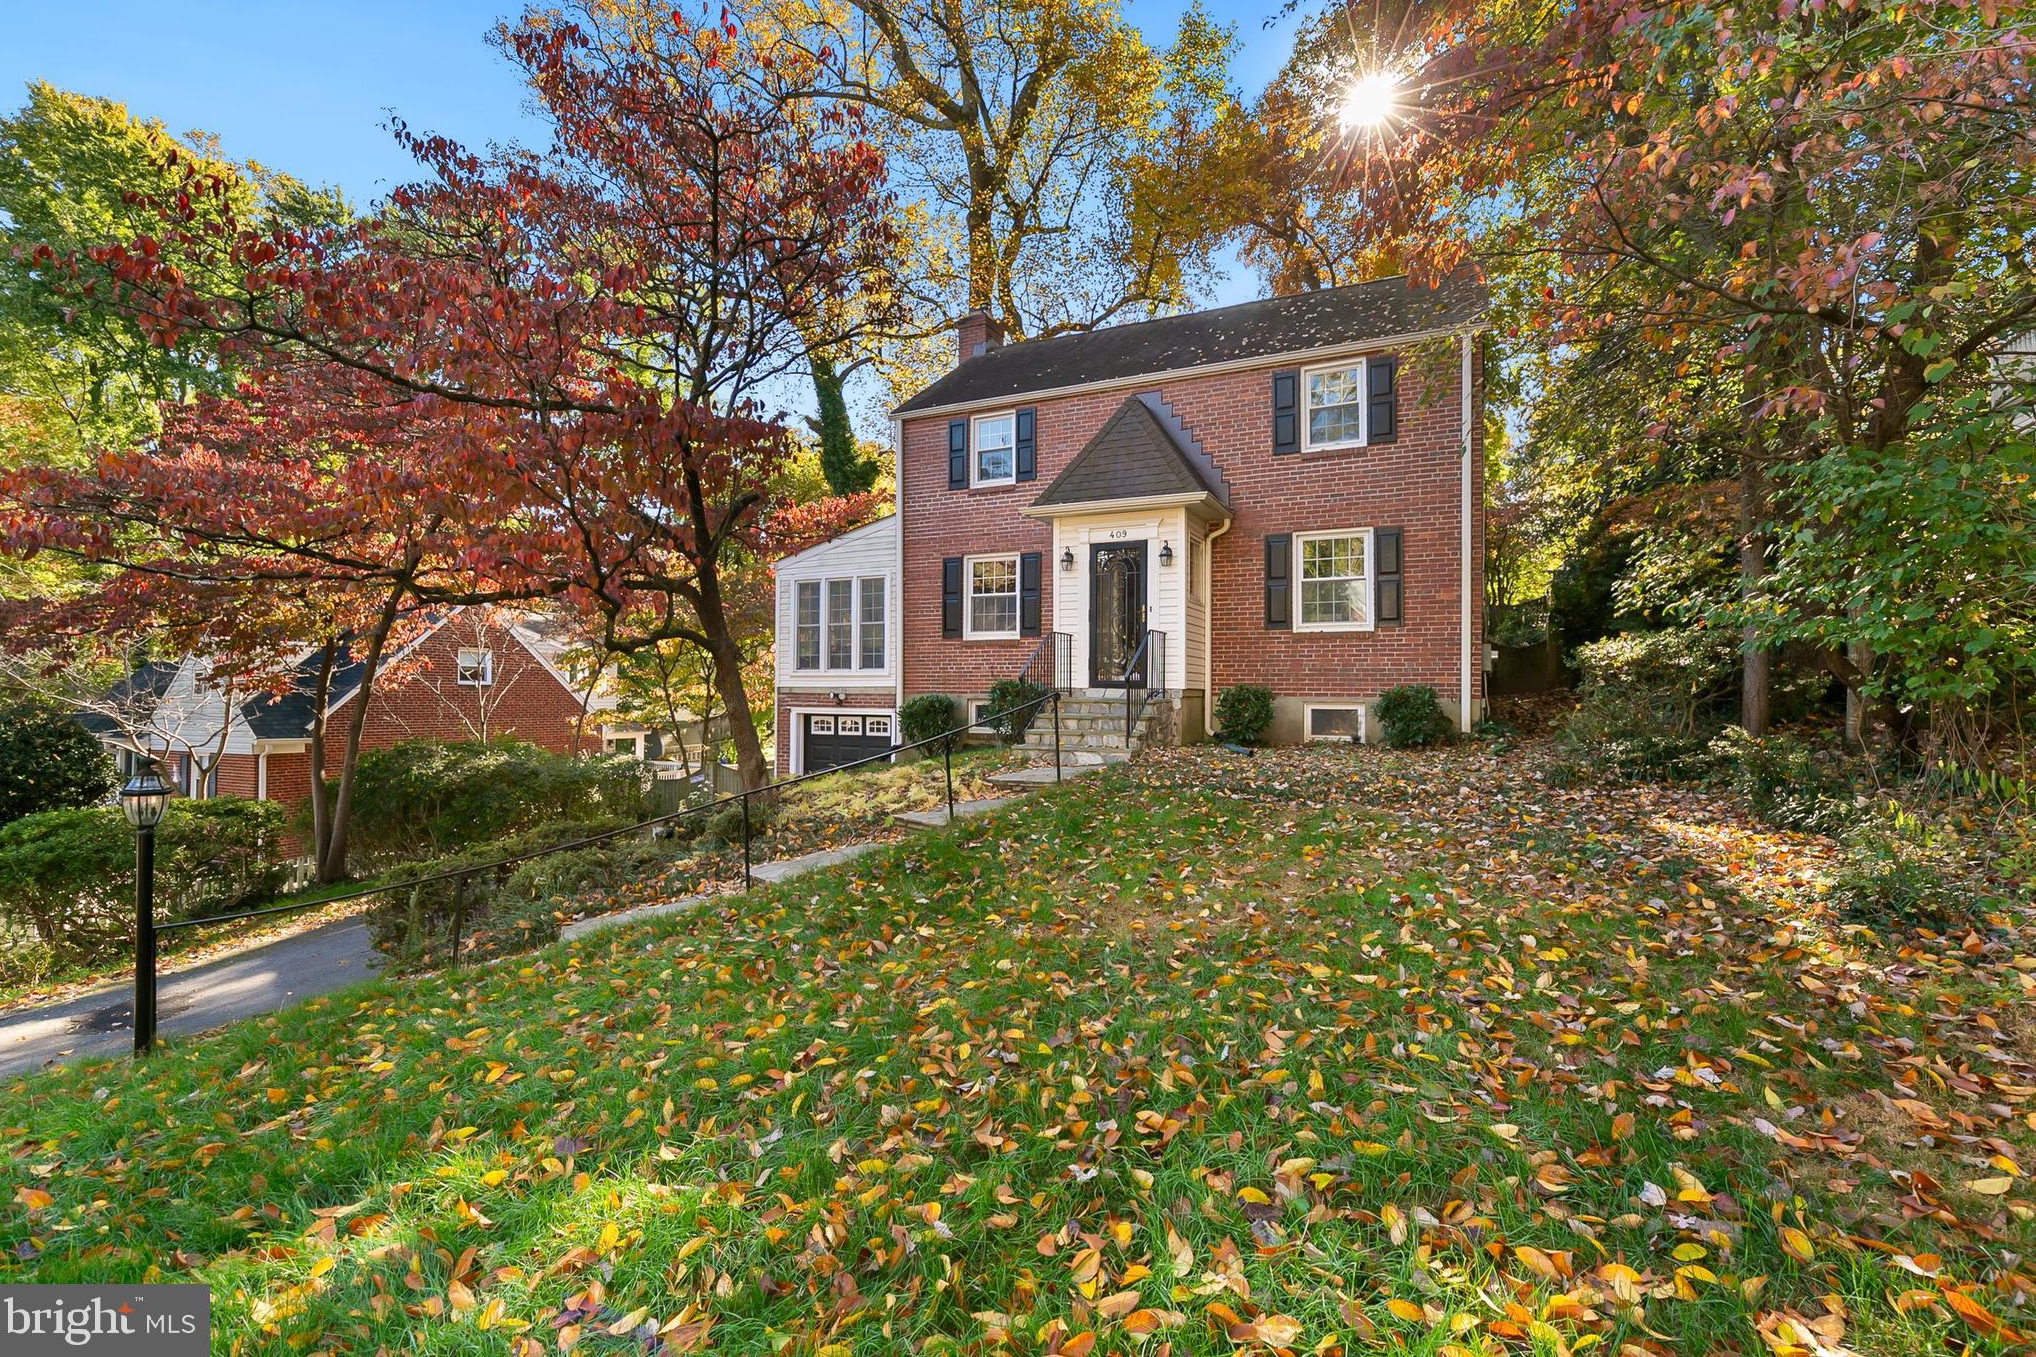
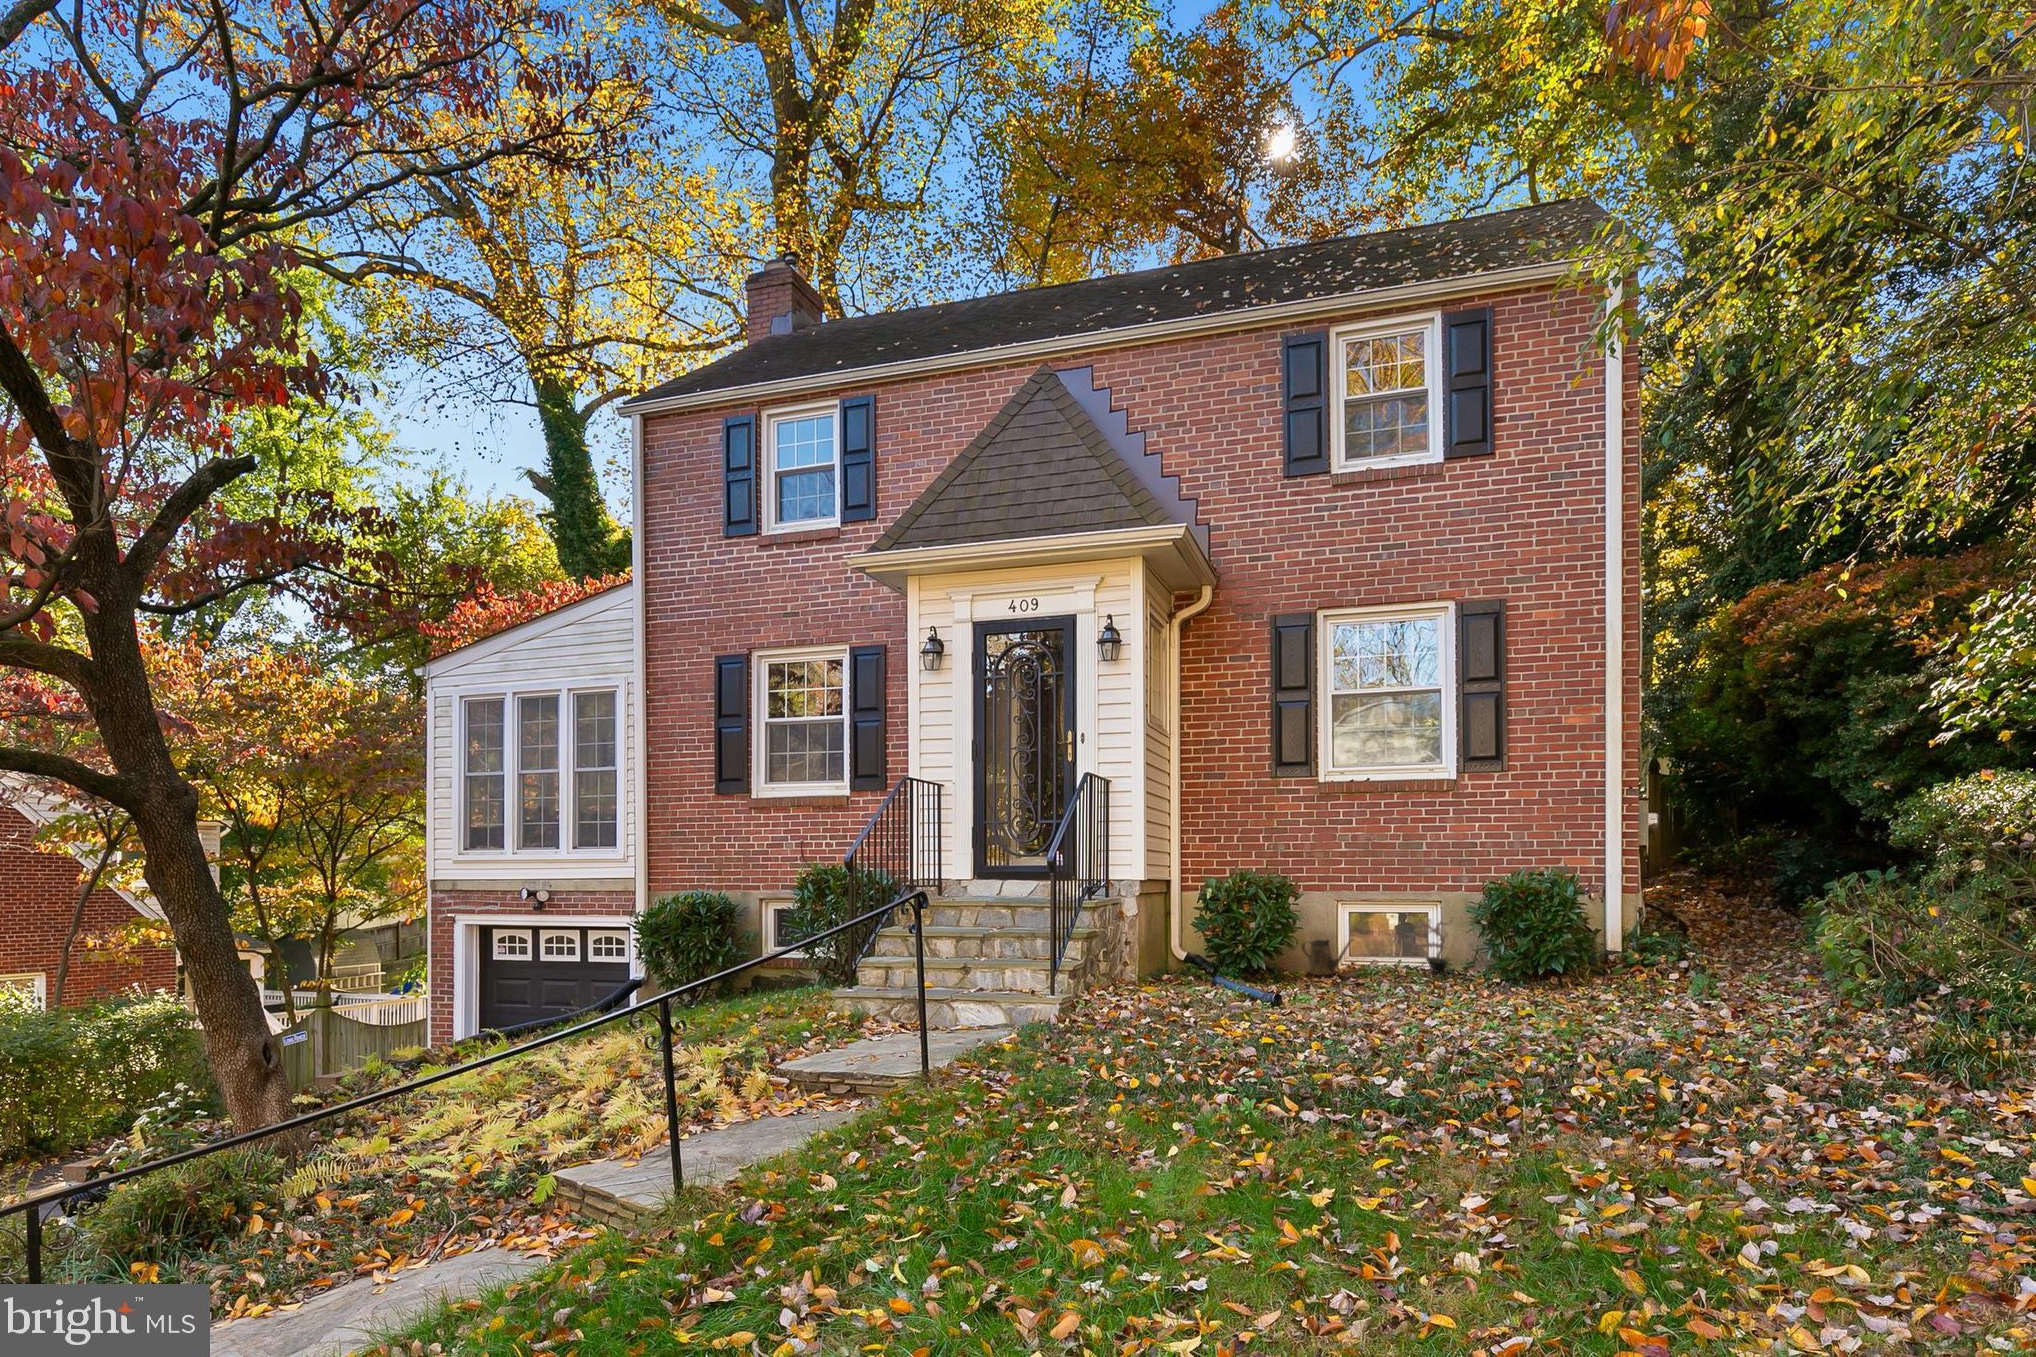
watering can: none [1278,724,1308,744] -> present [1302,939,1353,975]

